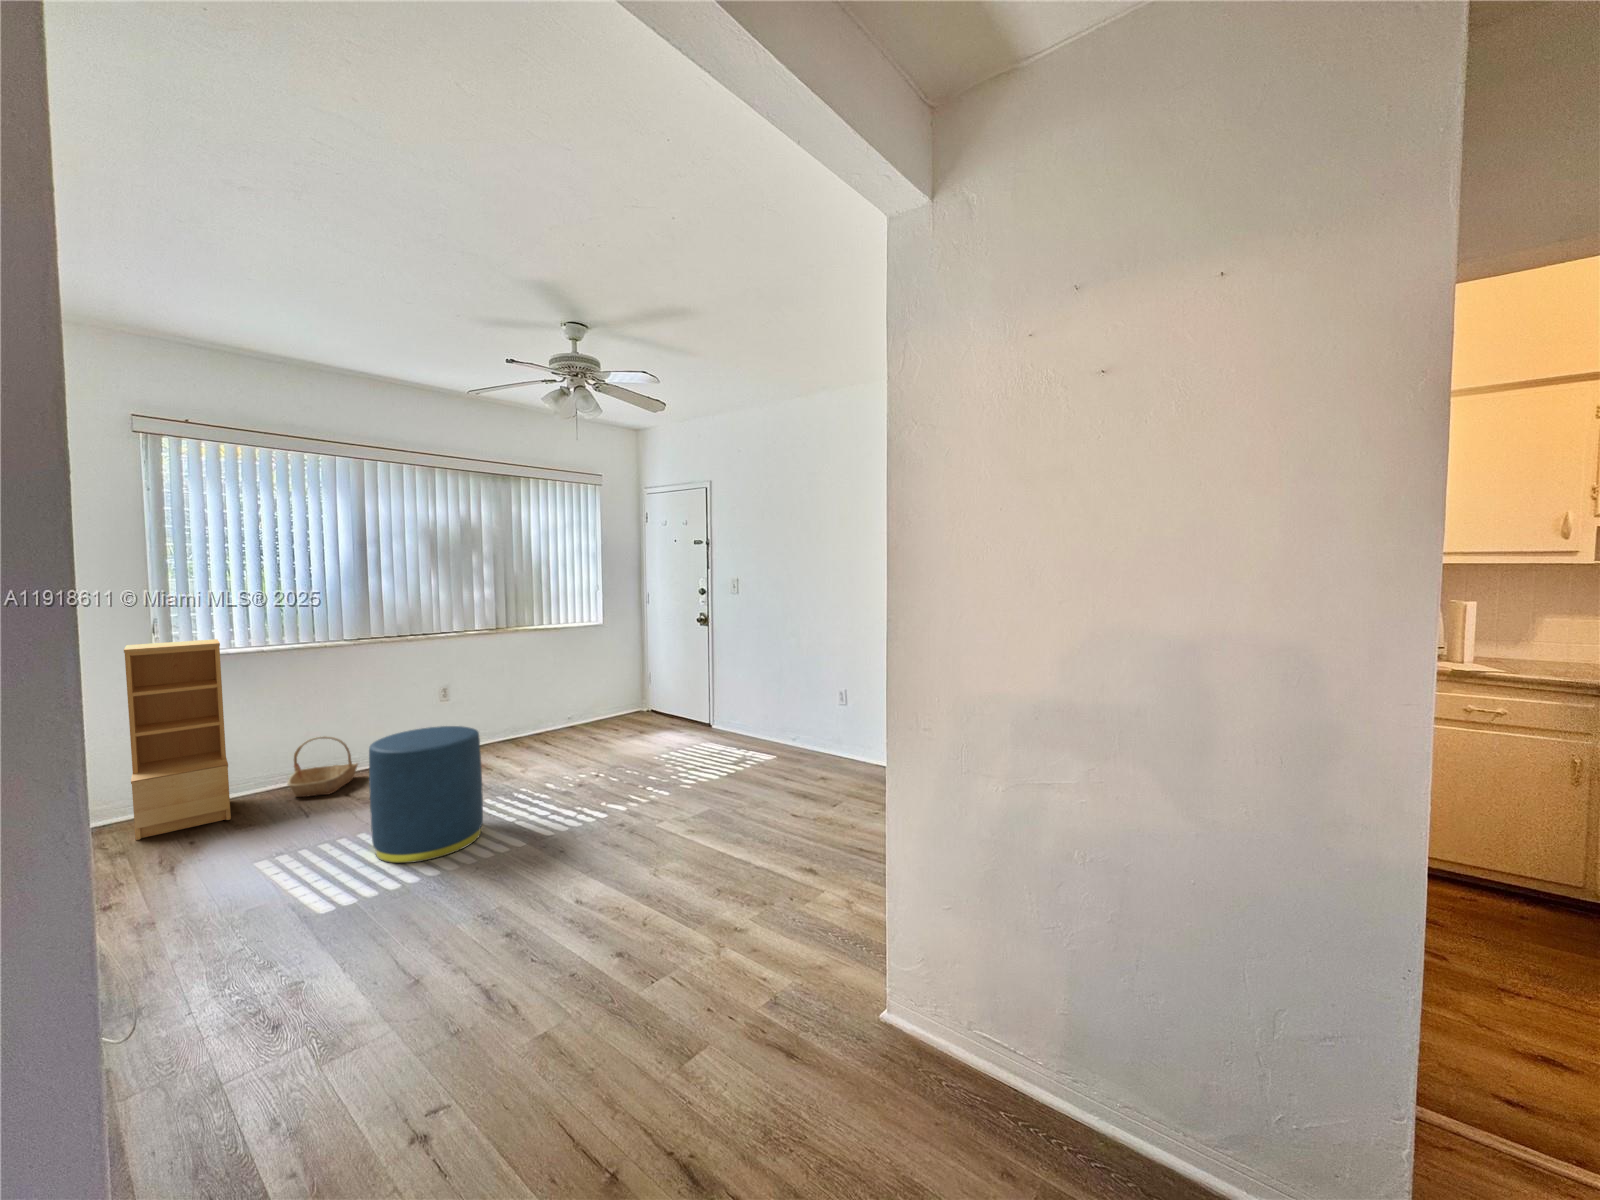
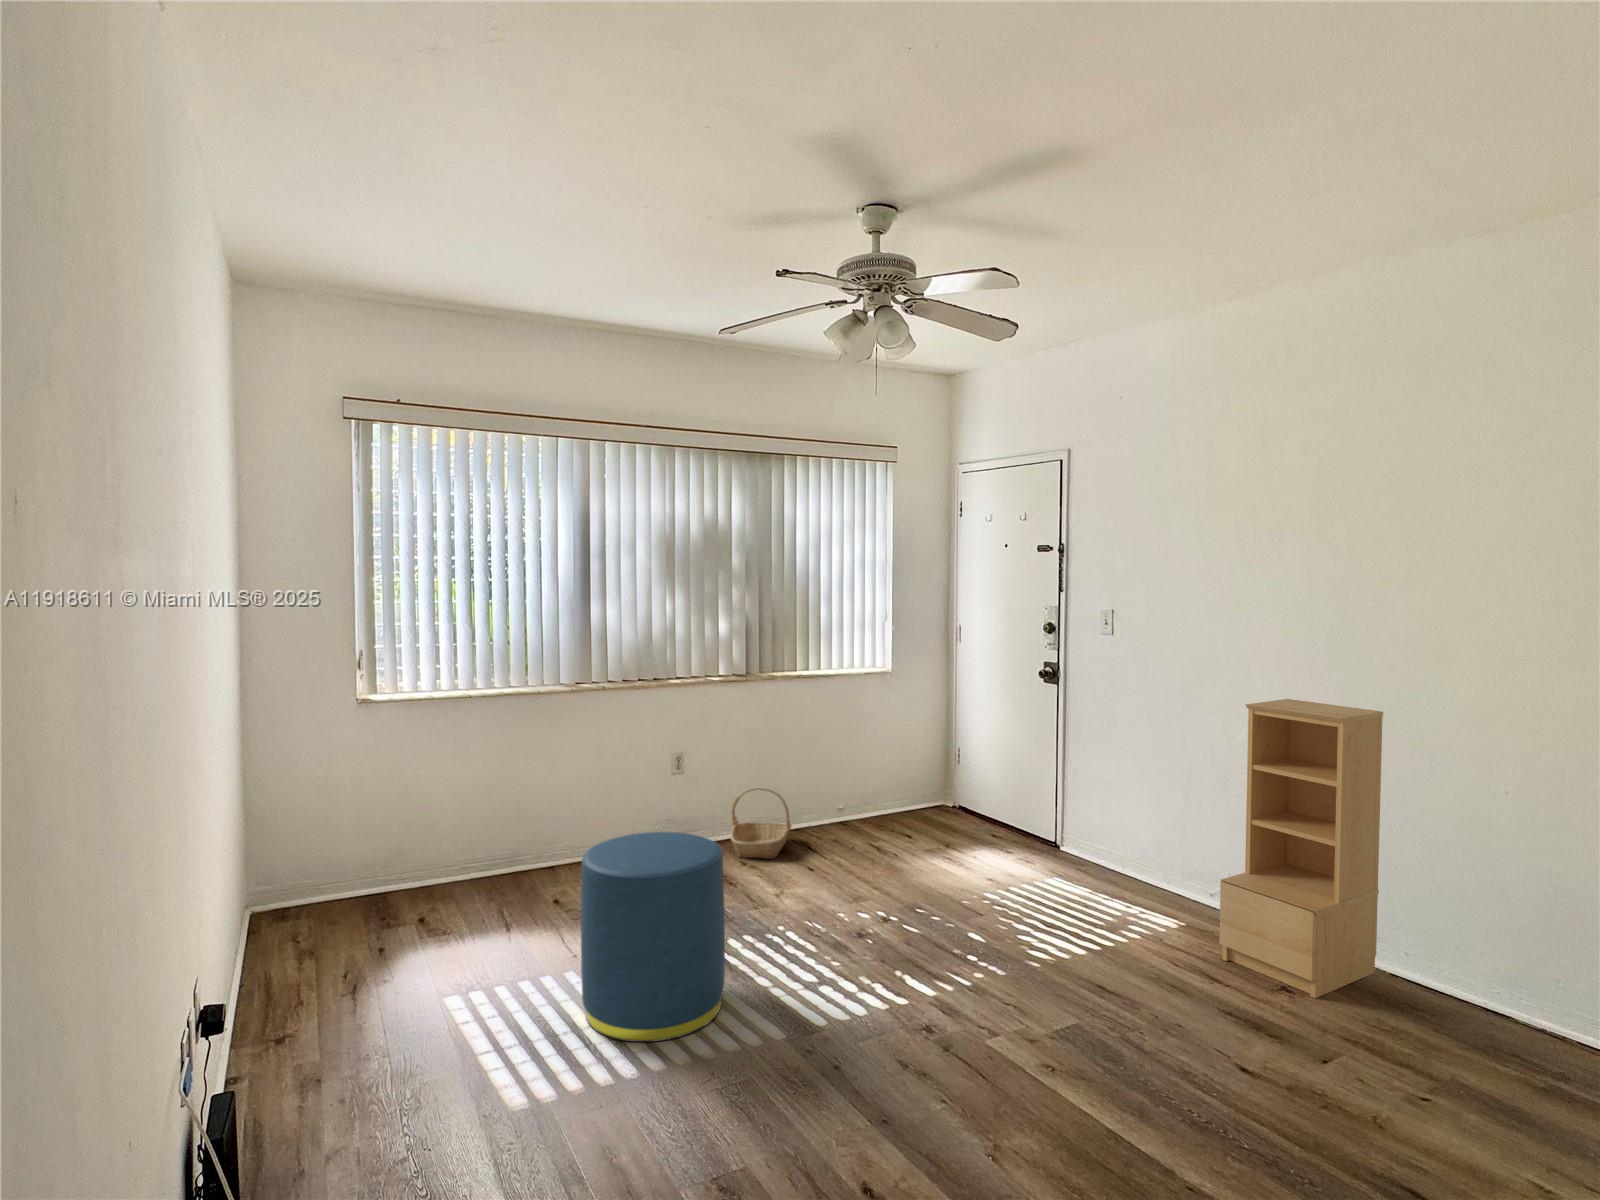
bookshelf: present [124,639,231,840] -> present [1219,699,1383,998]
basket: present [287,736,358,797] -> present [731,788,792,859]

